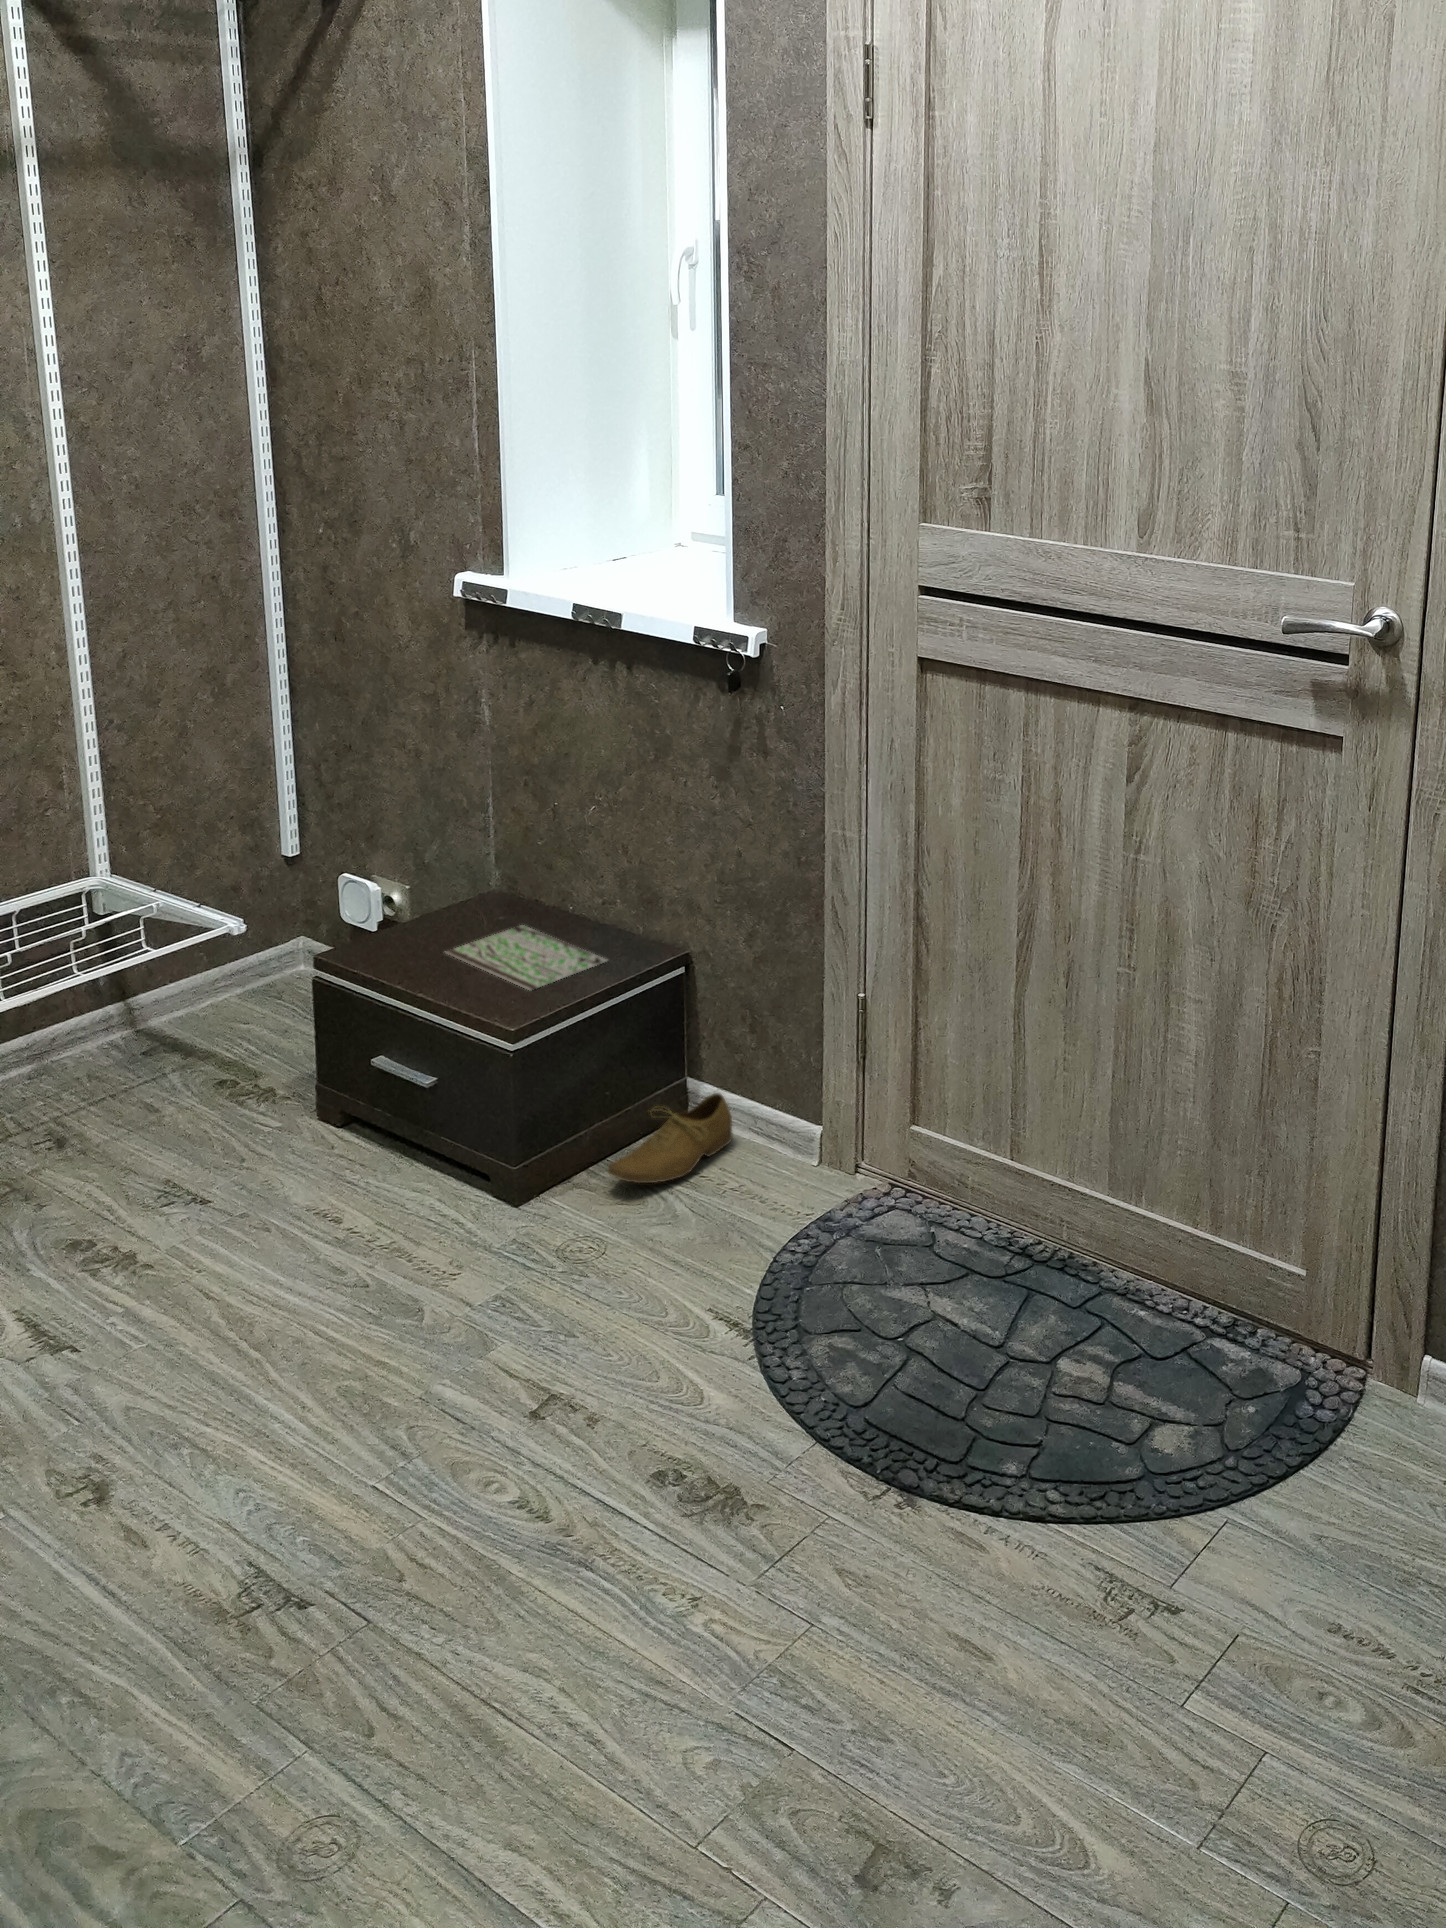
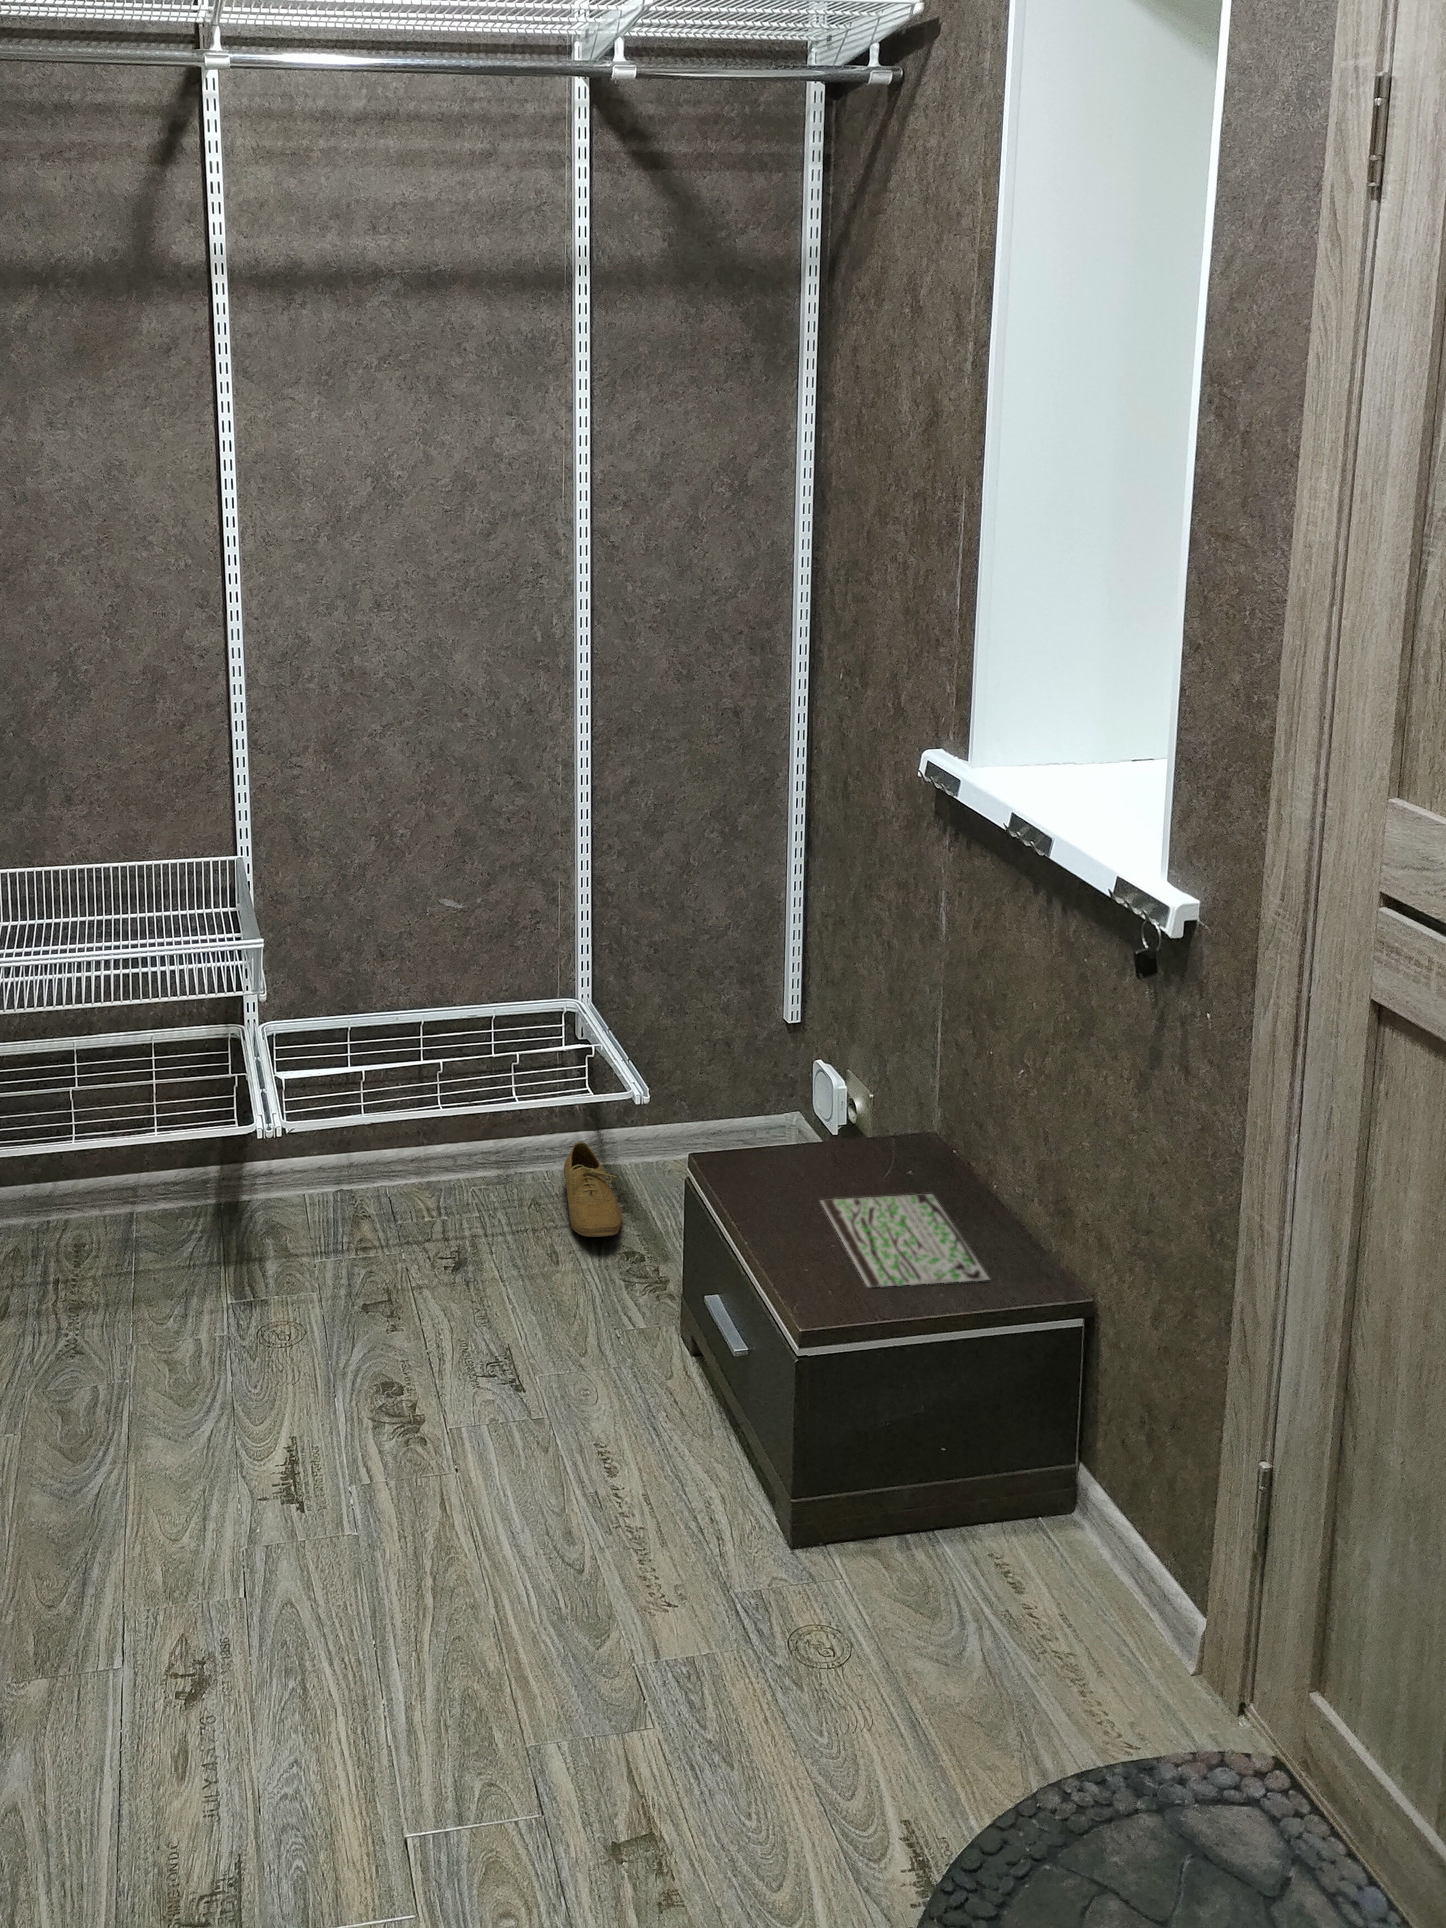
shoe: present [607,1093,732,1183] -> present [564,1142,622,1237]

